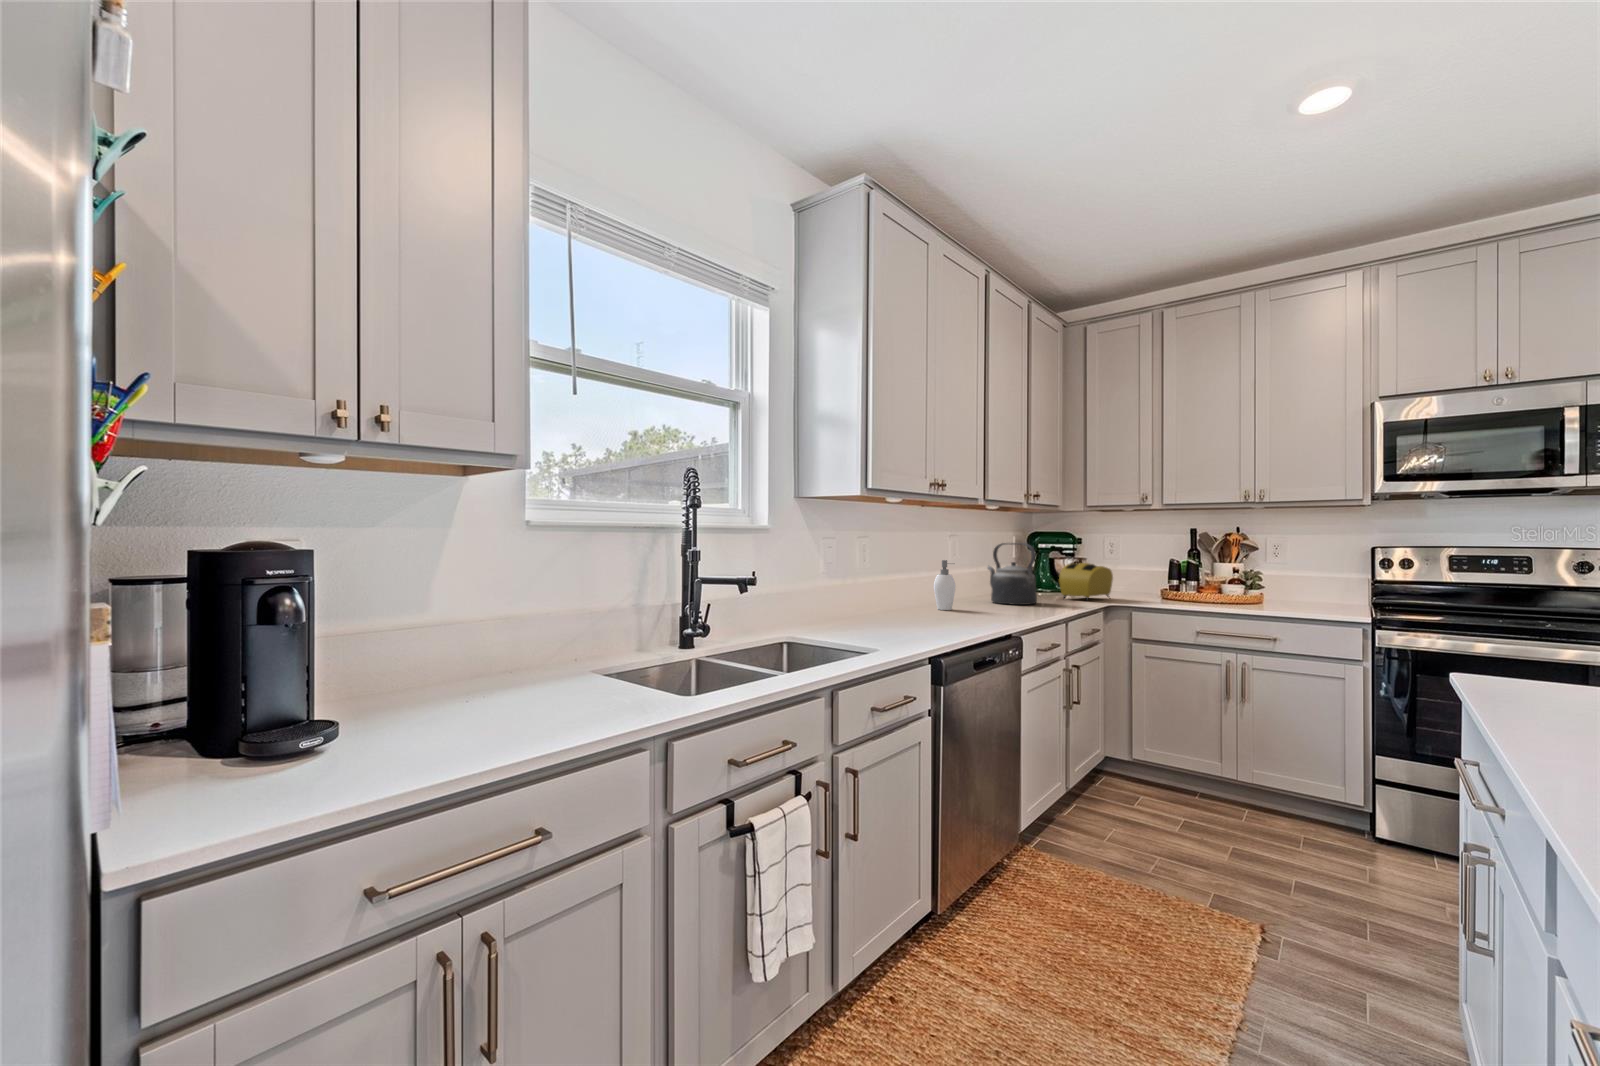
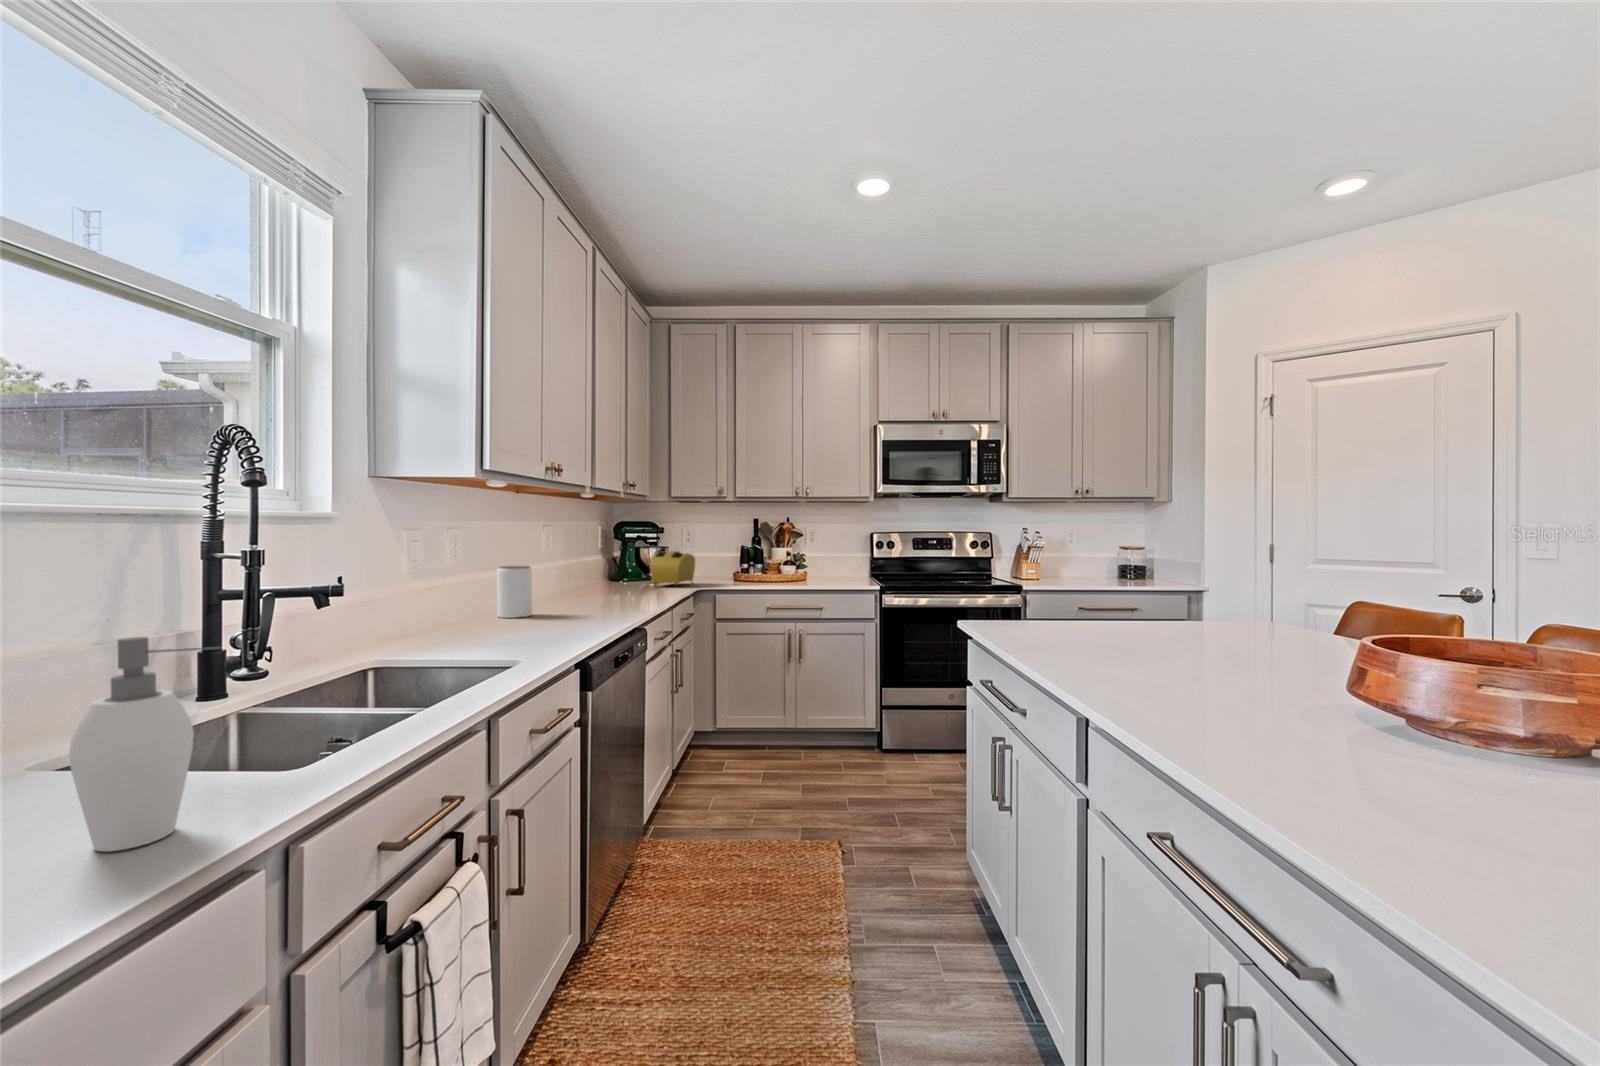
kettle: present [987,543,1037,605] -> none [583,532,636,596]
soap dispenser: present [934,560,956,610] -> present [69,637,221,851]
jar: none [895,571,923,616] -> present [497,566,532,618]

